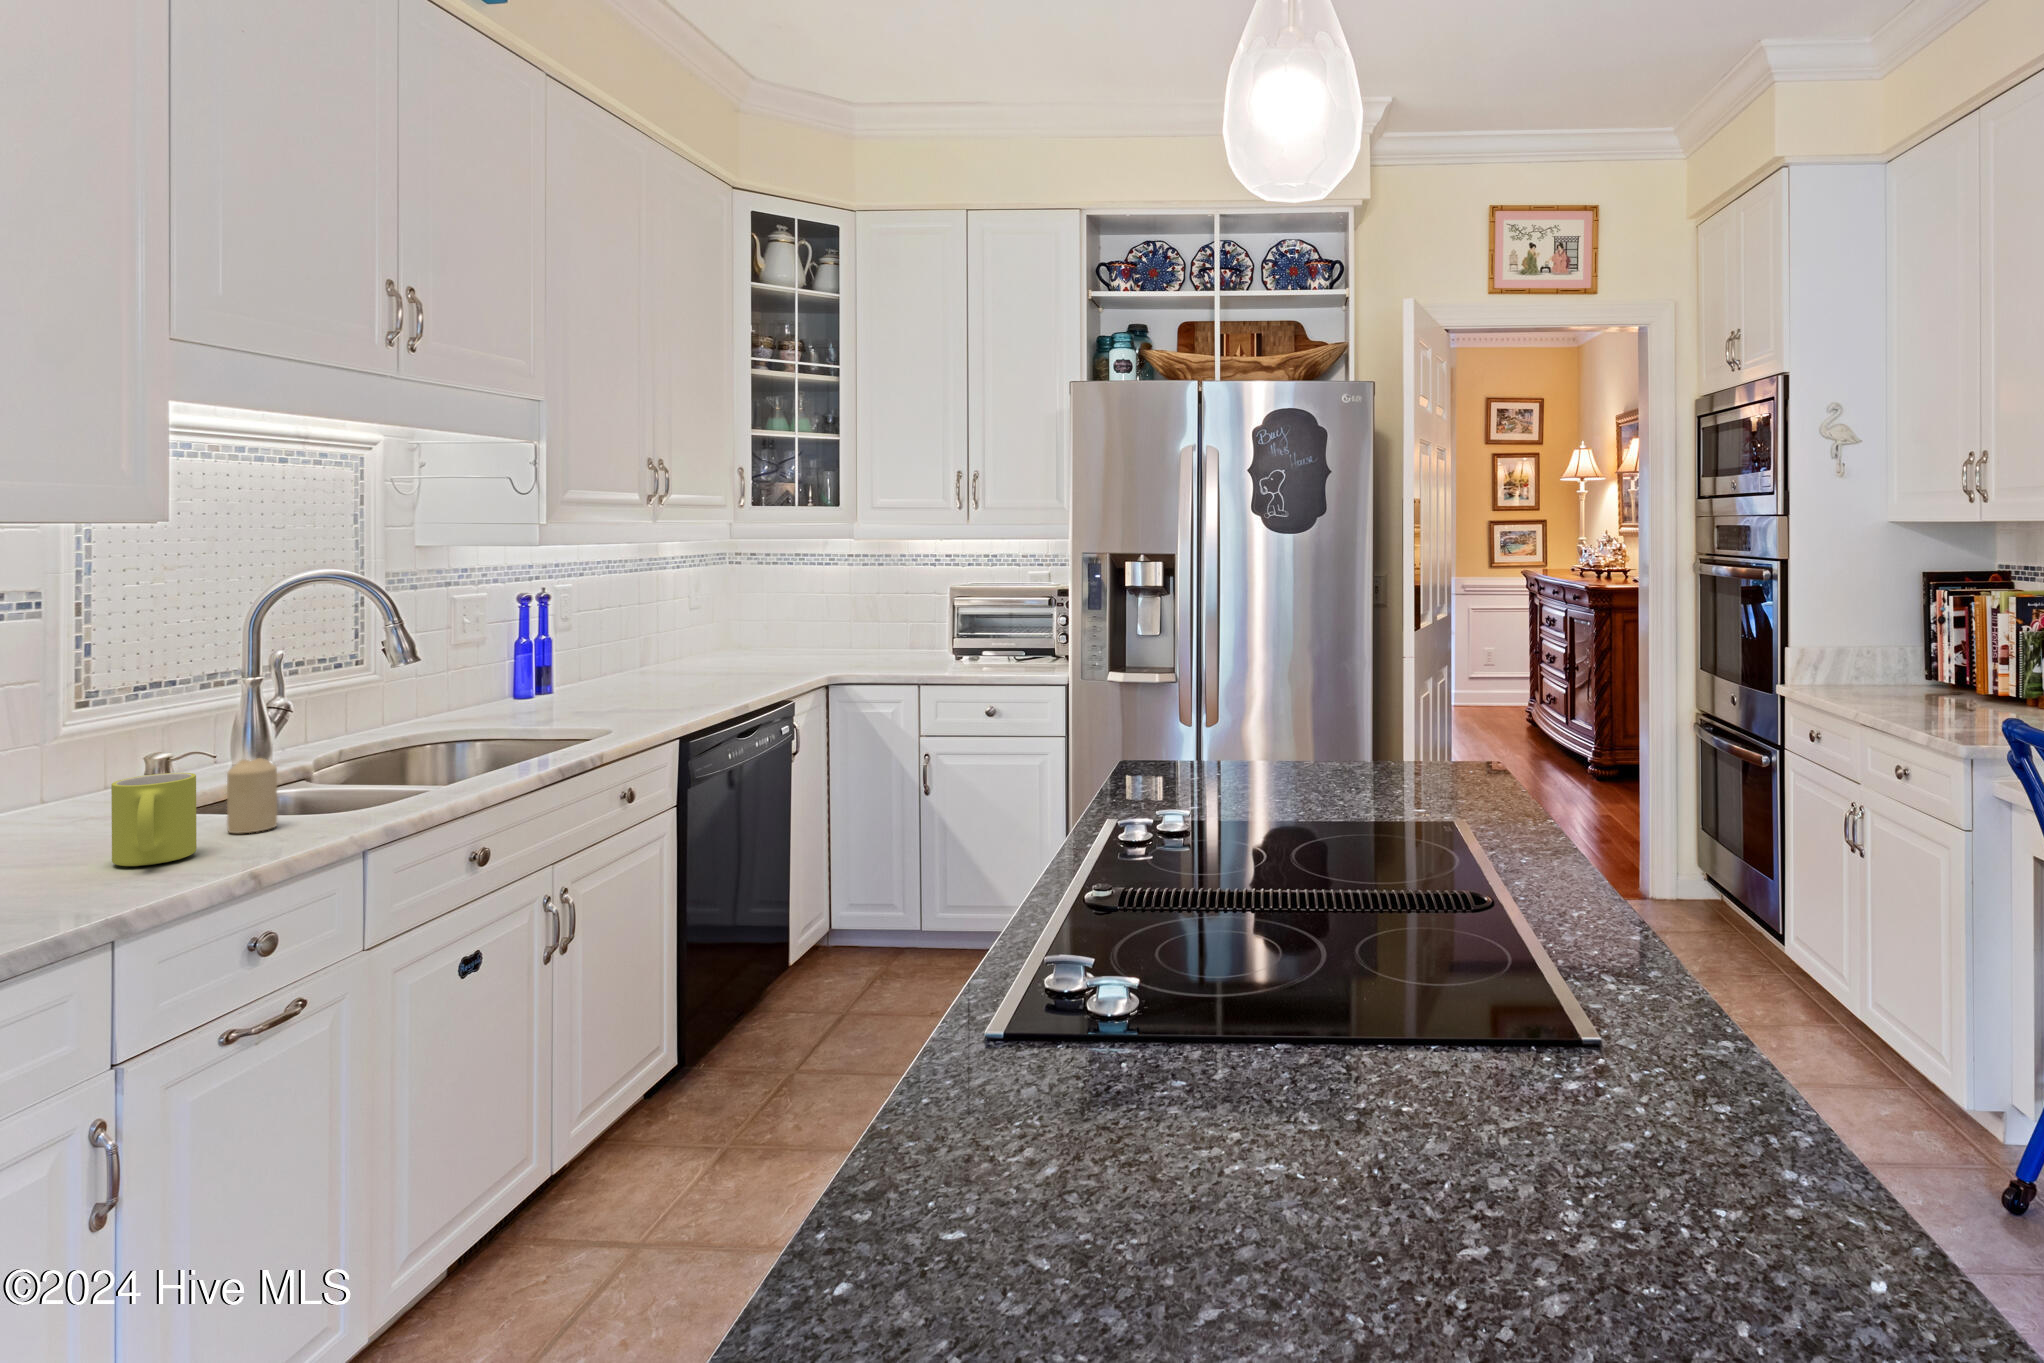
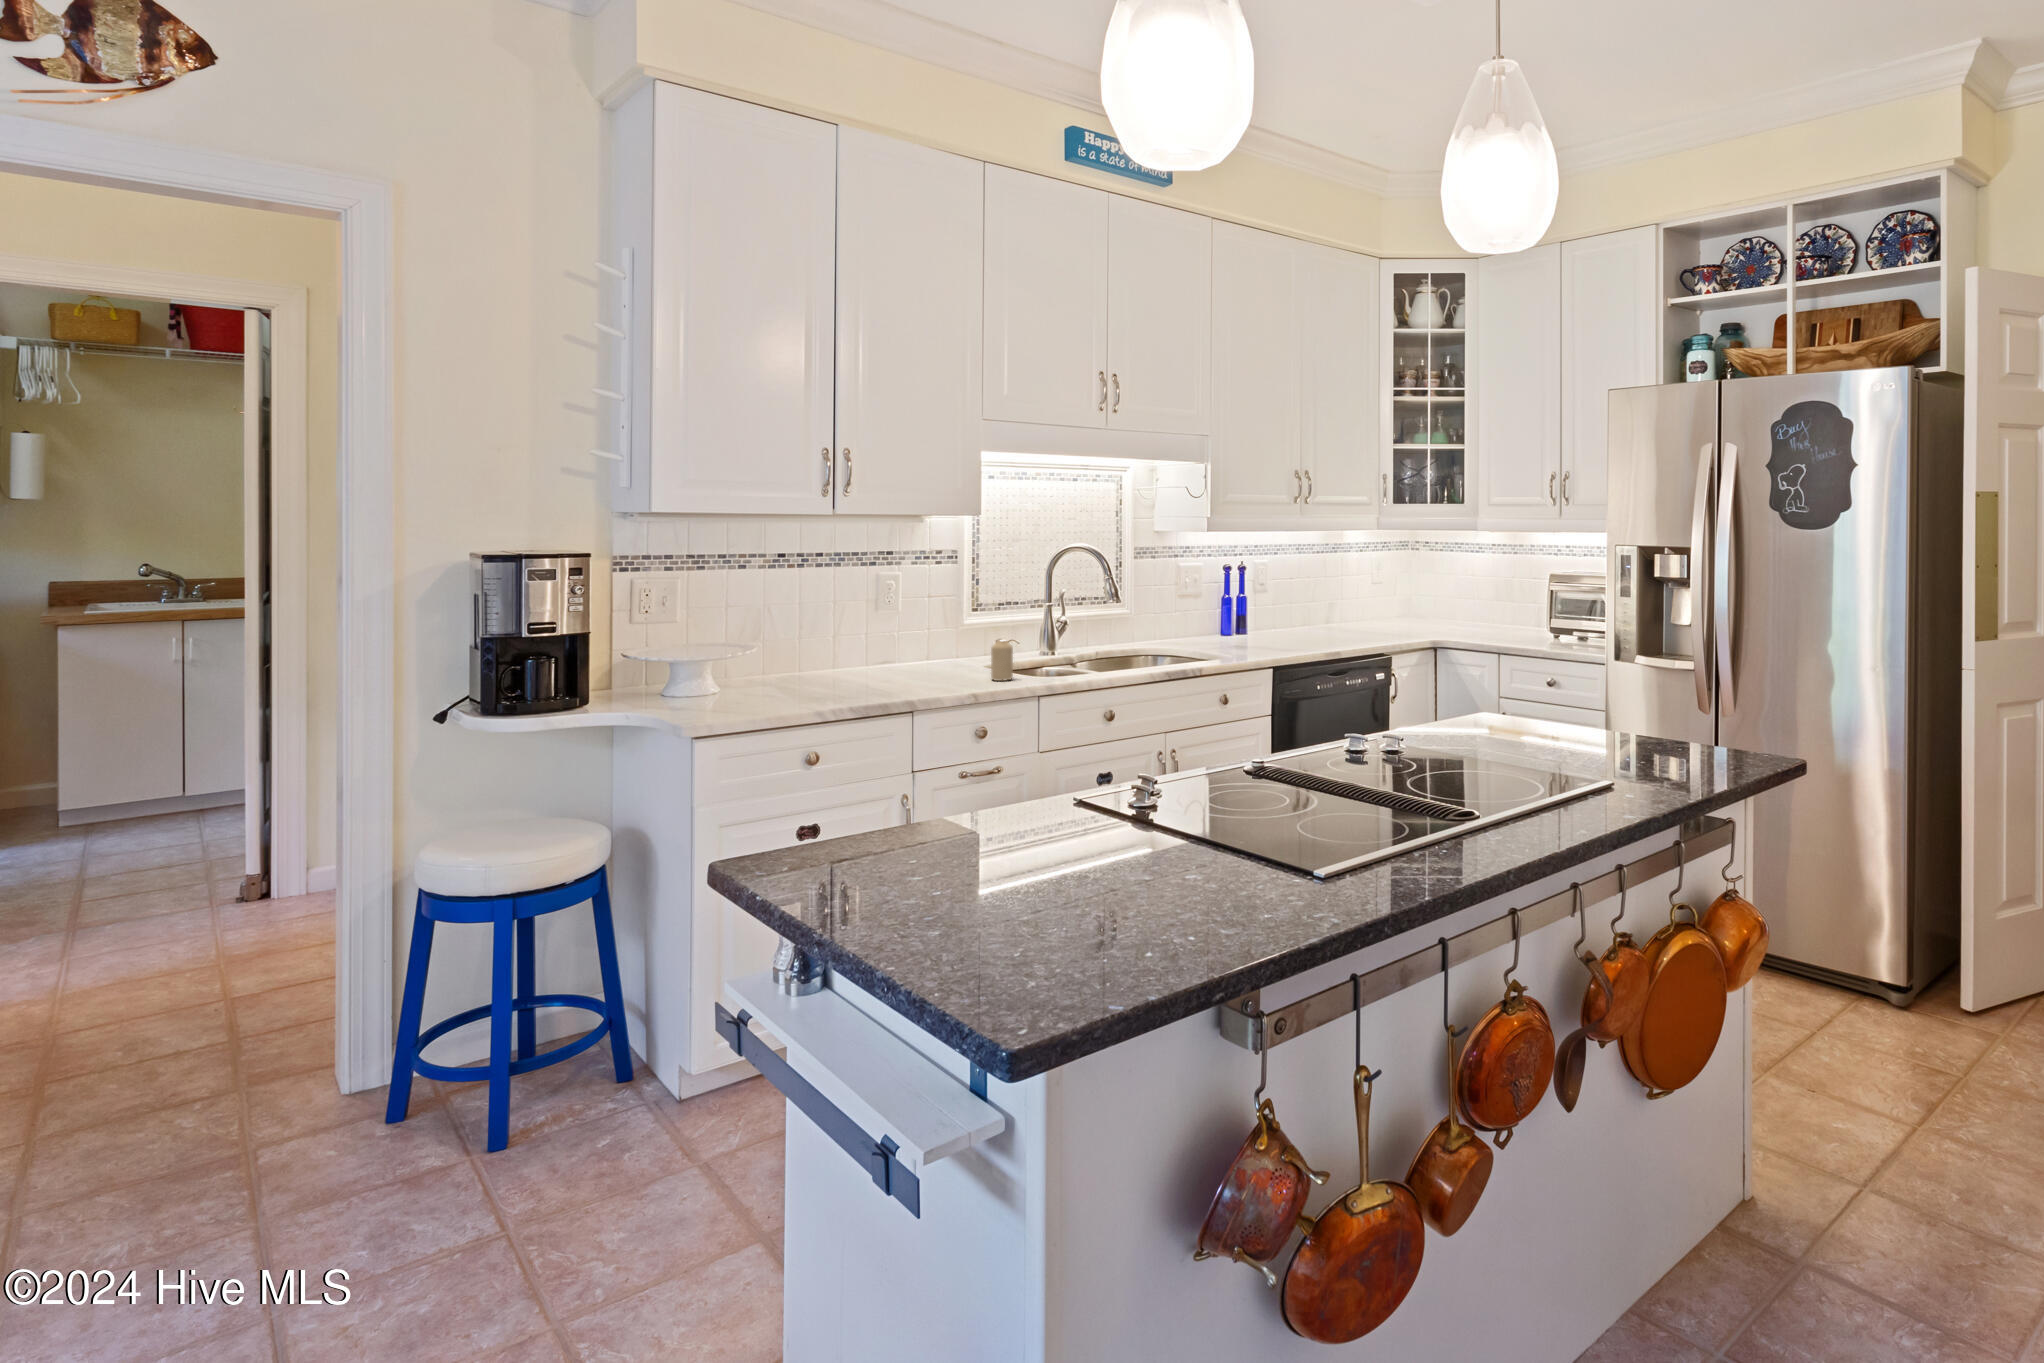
mug: present [111,773,197,866] -> none [934,642,968,687]

